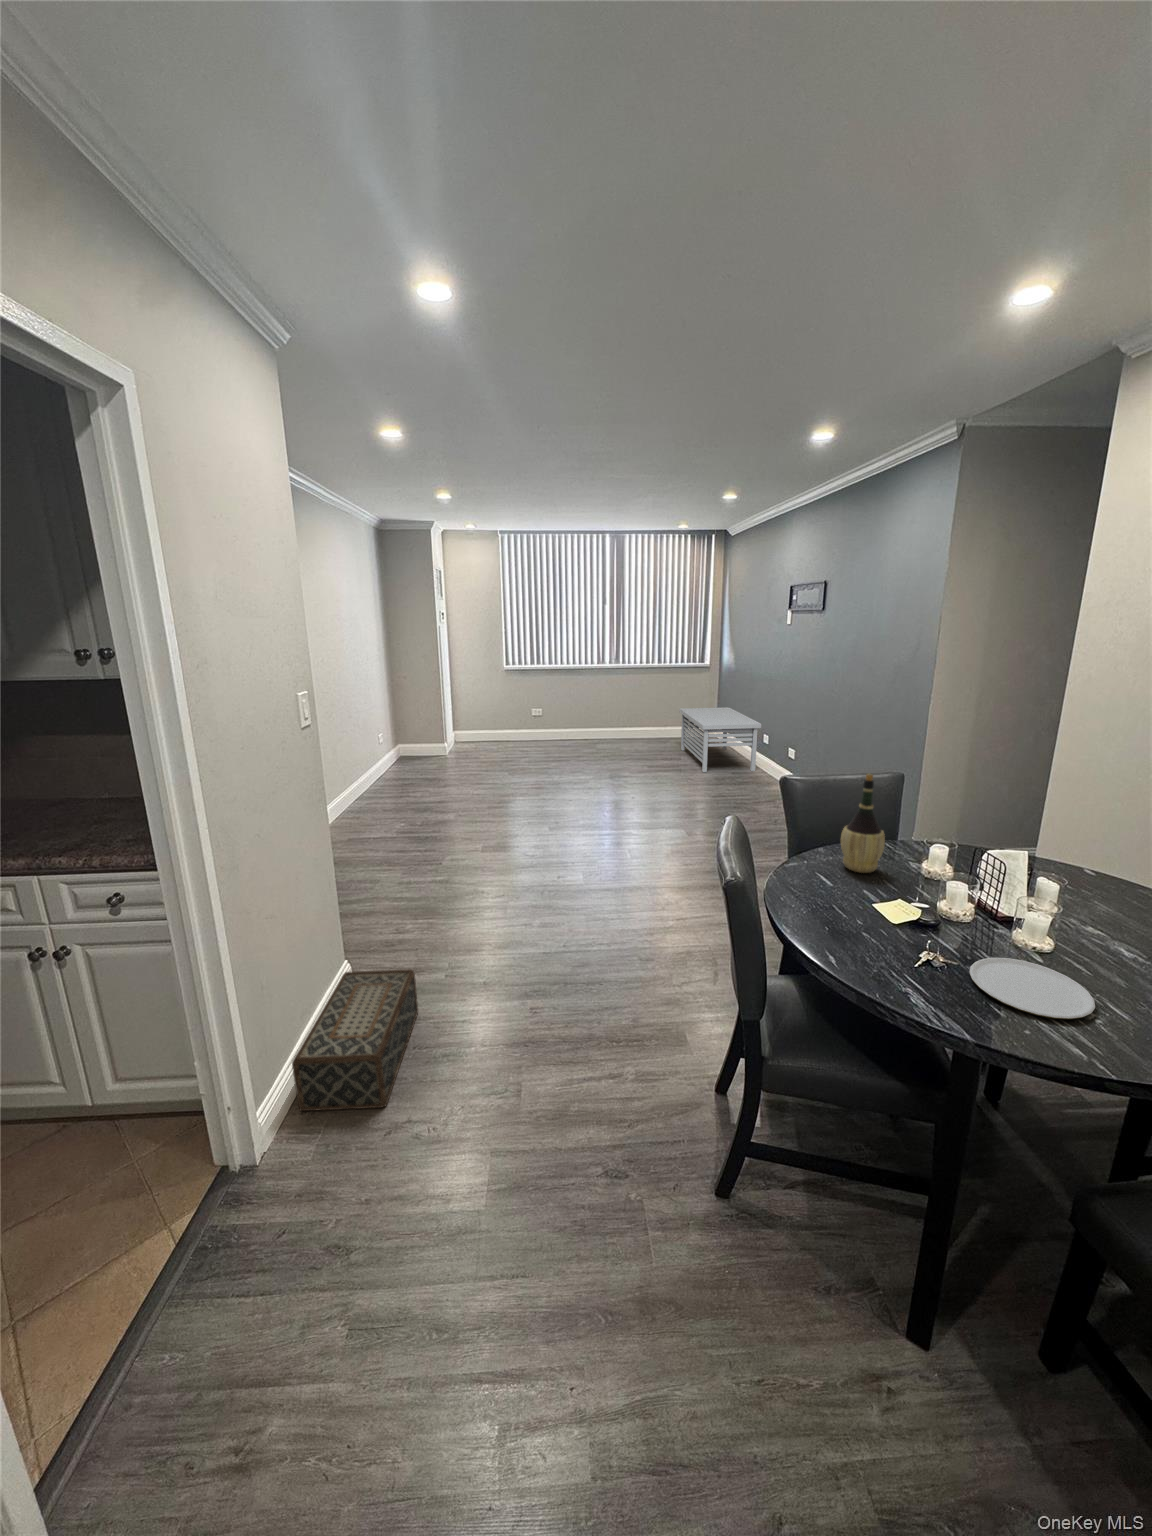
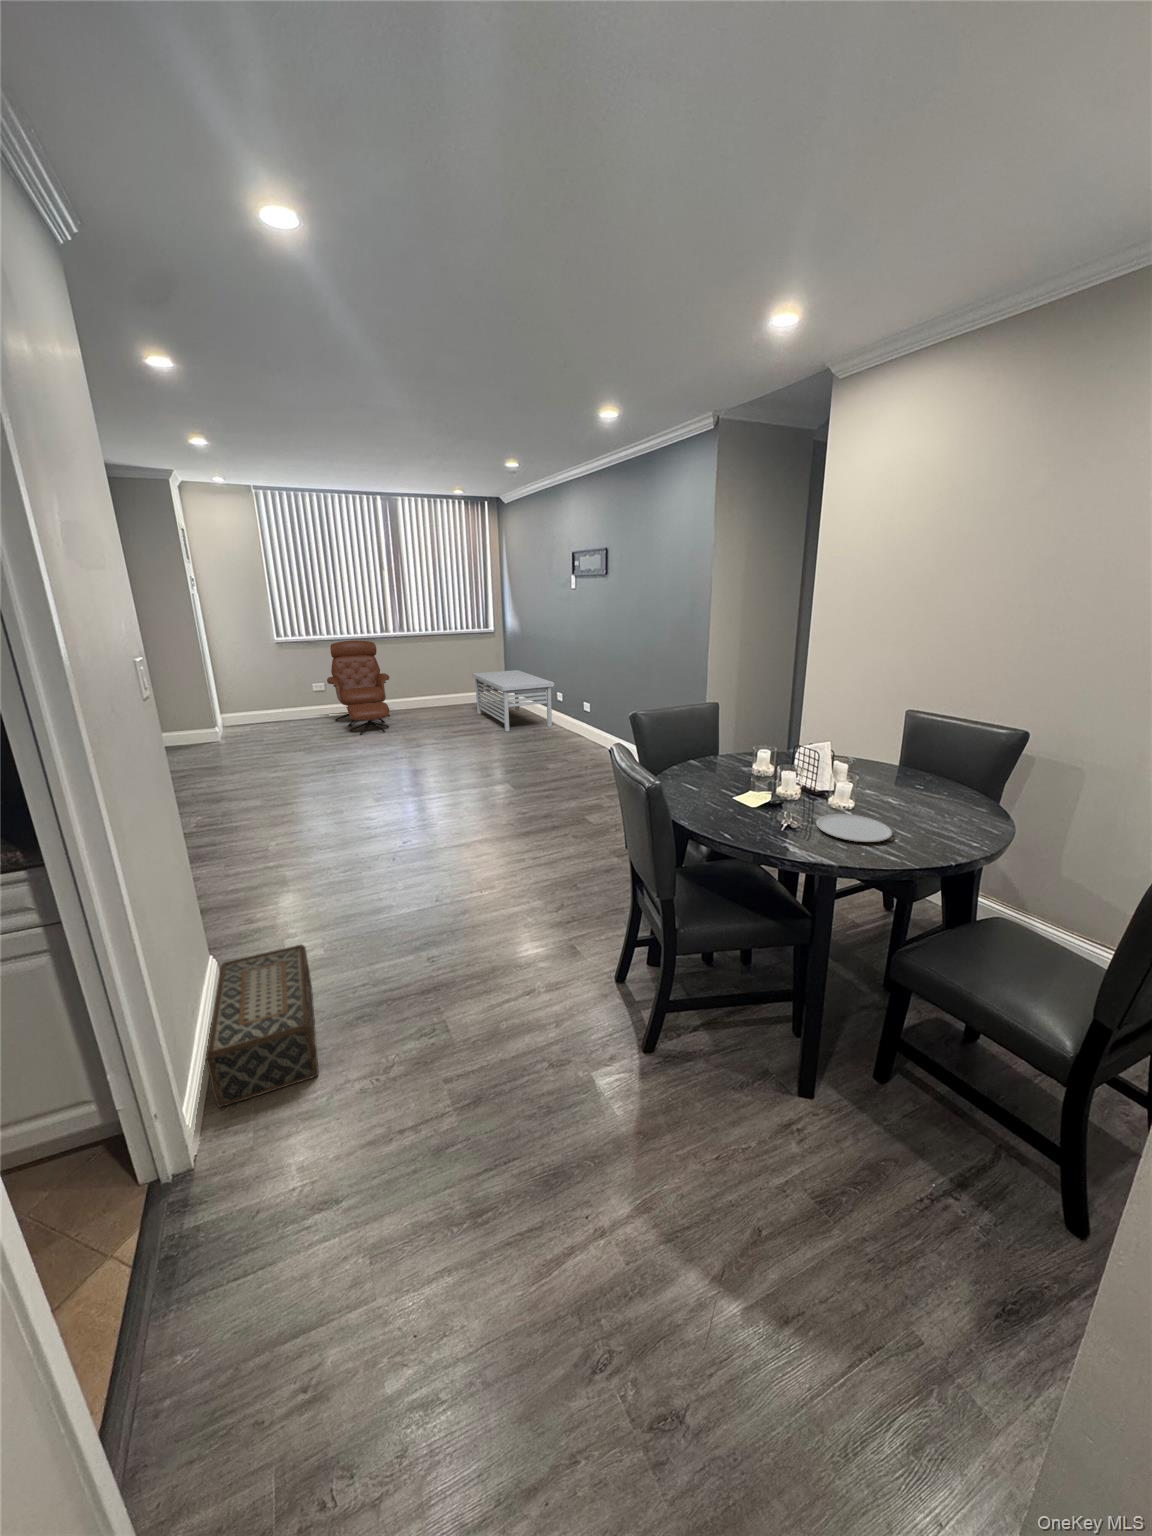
lounge chair: none [542,672,599,762] -> present [327,640,390,735]
wine bottle: present [841,774,885,873] -> none [697,699,730,778]

